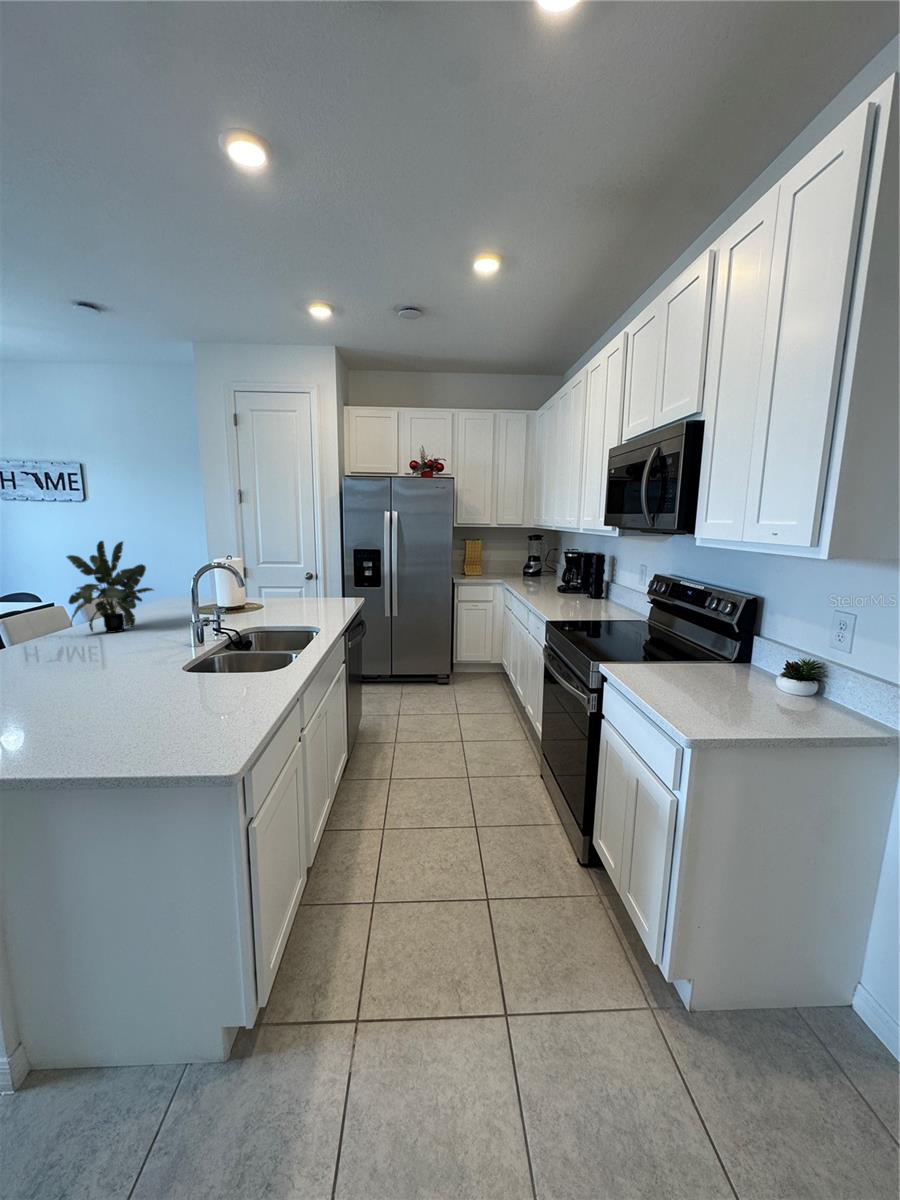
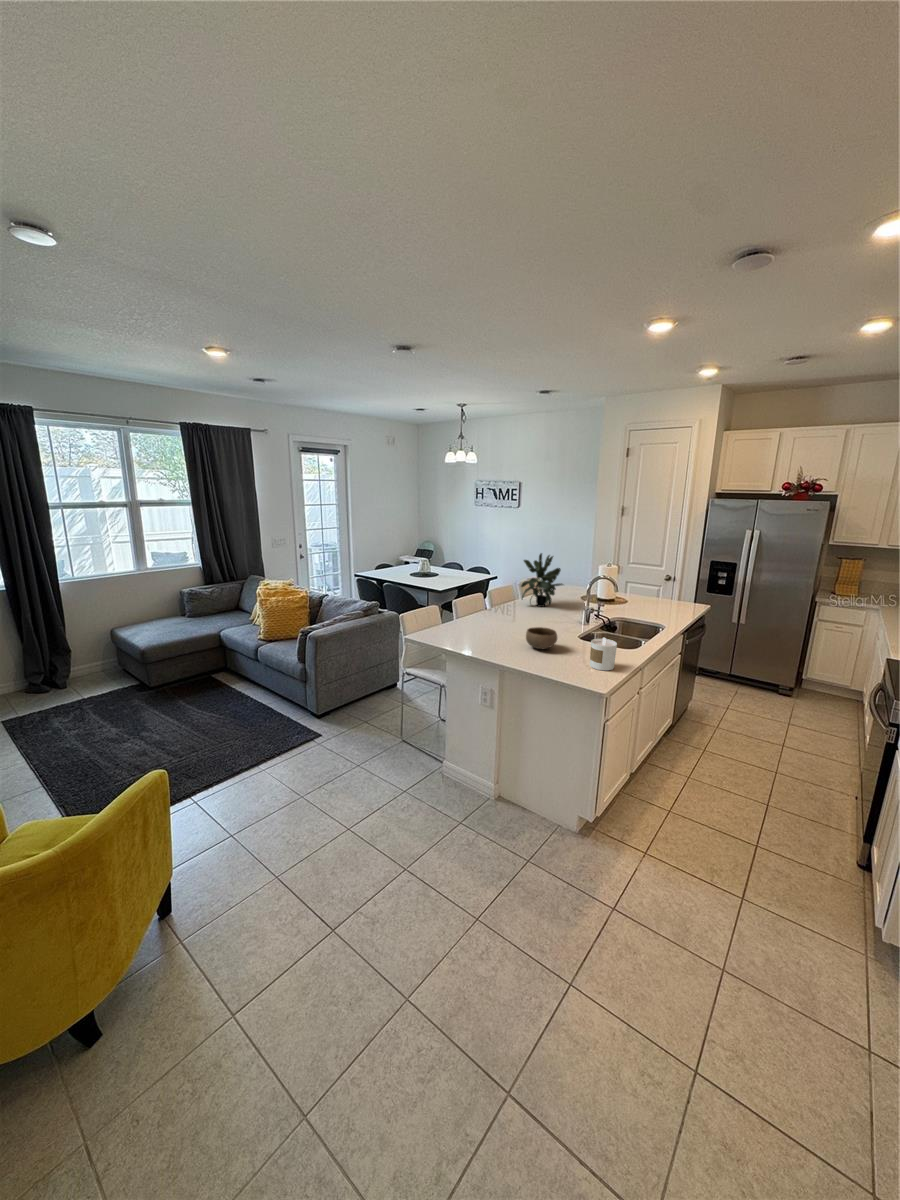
candle: none [195,658,250,724] -> present [590,637,617,670]
bowl: none [42,665,126,714] -> present [526,627,557,649]

